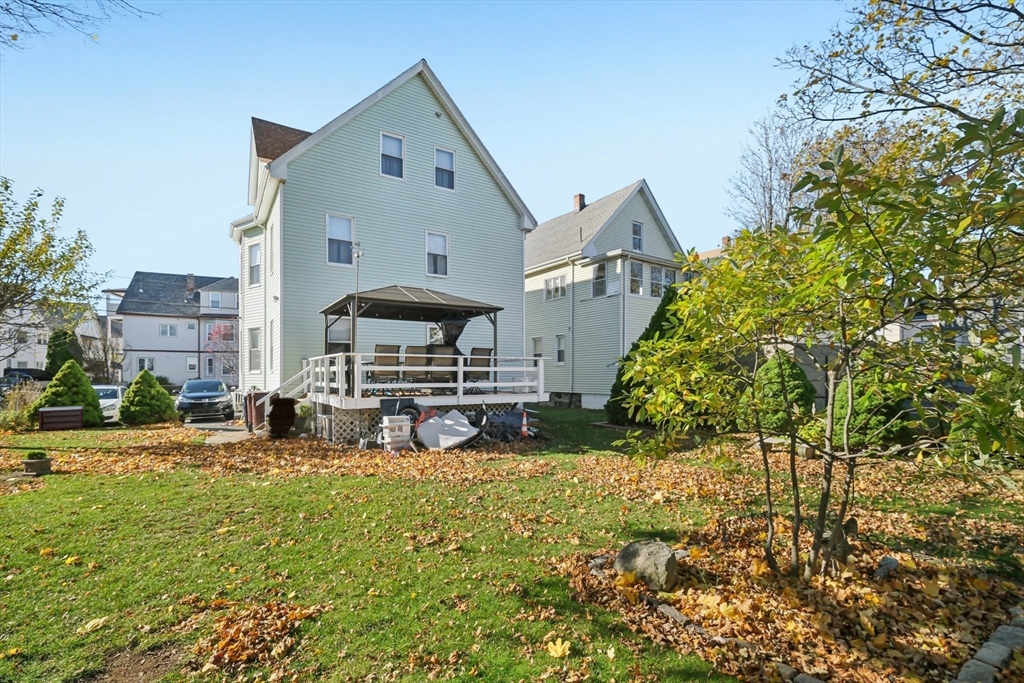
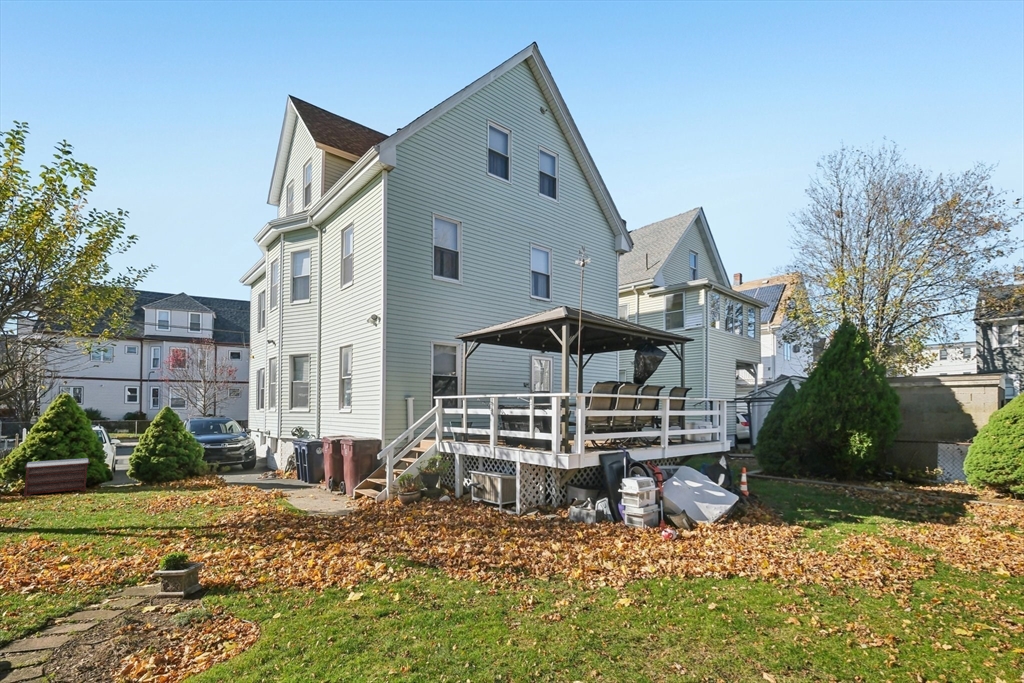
lounge chair: present [266,397,299,439] -> none [391,447,434,507]

